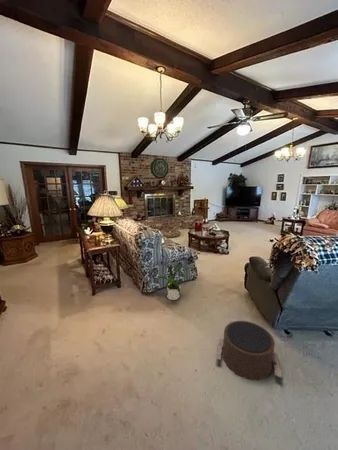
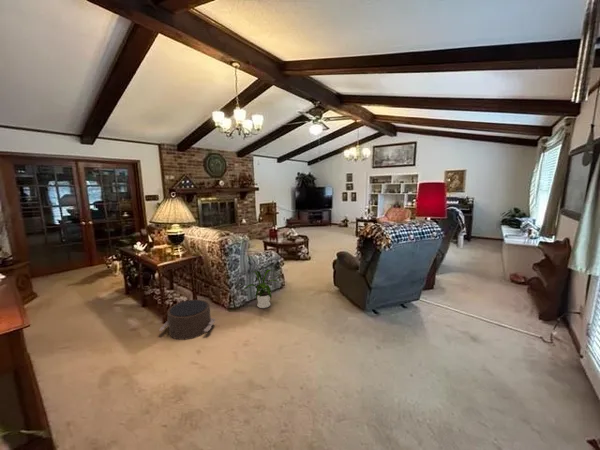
pouf: present [216,321,281,380] -> present [160,300,215,340]

